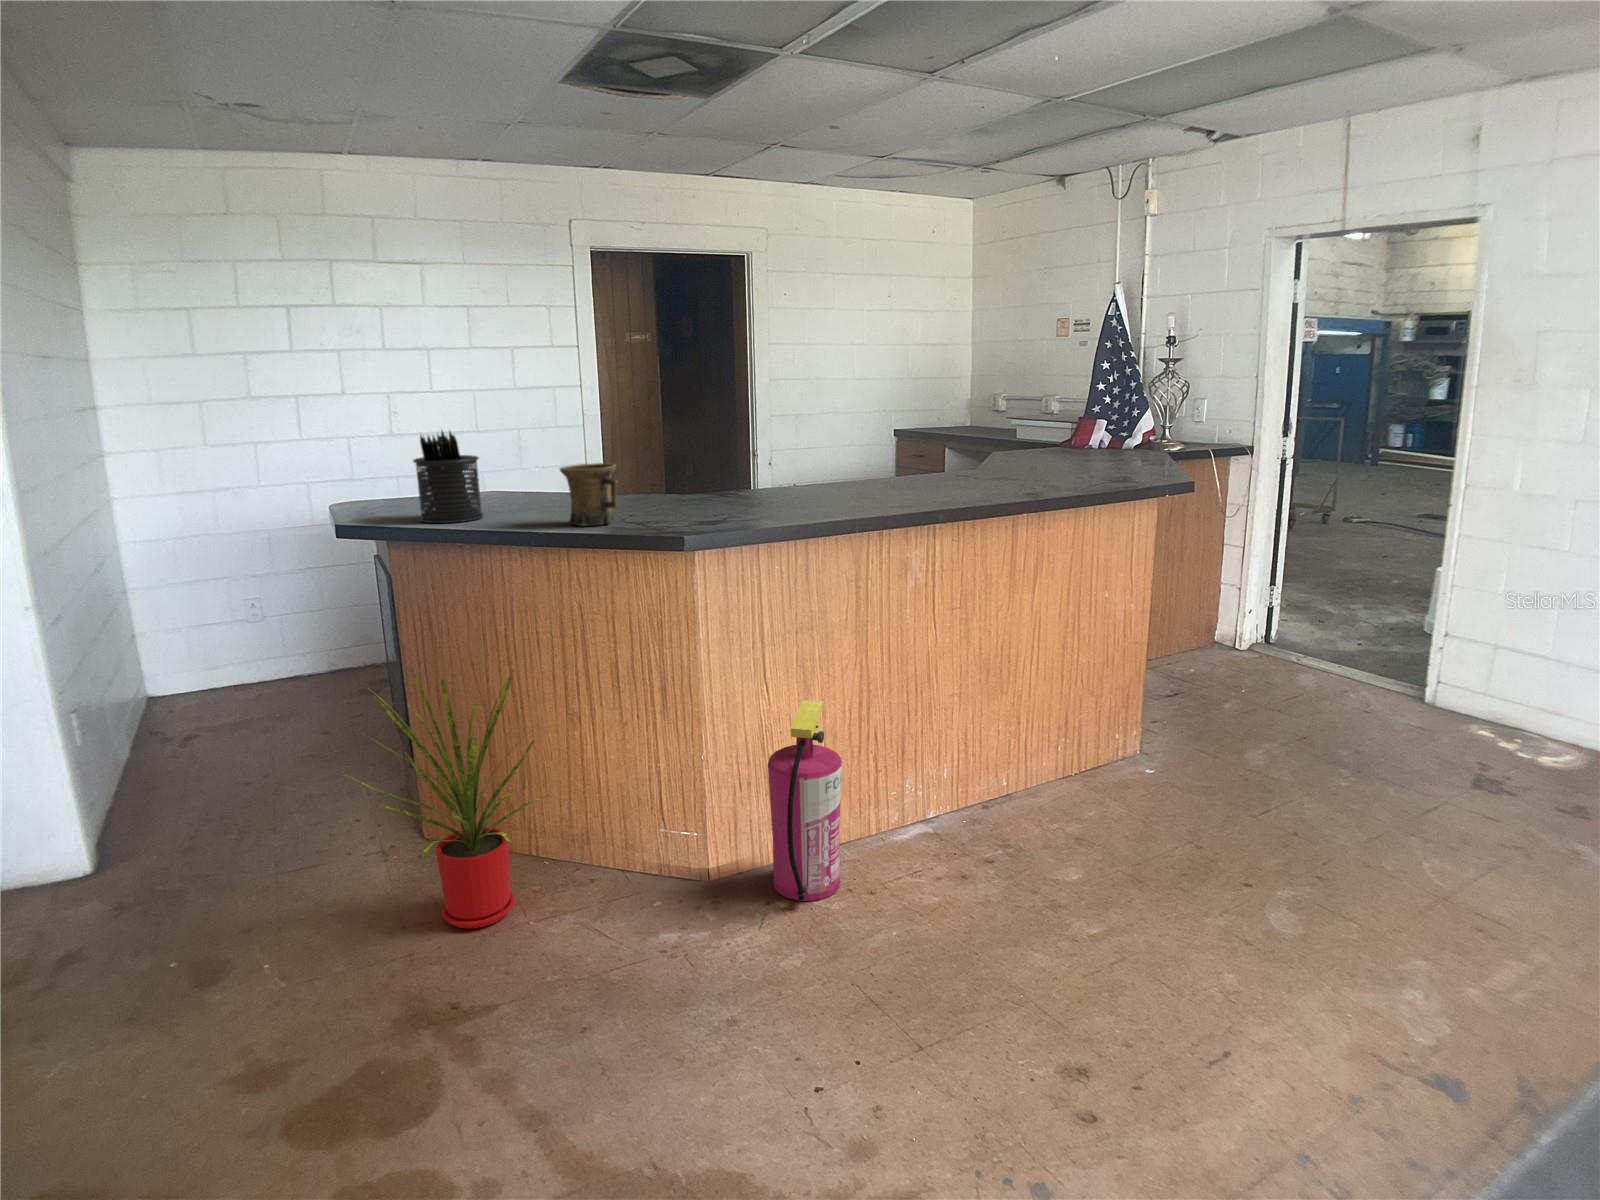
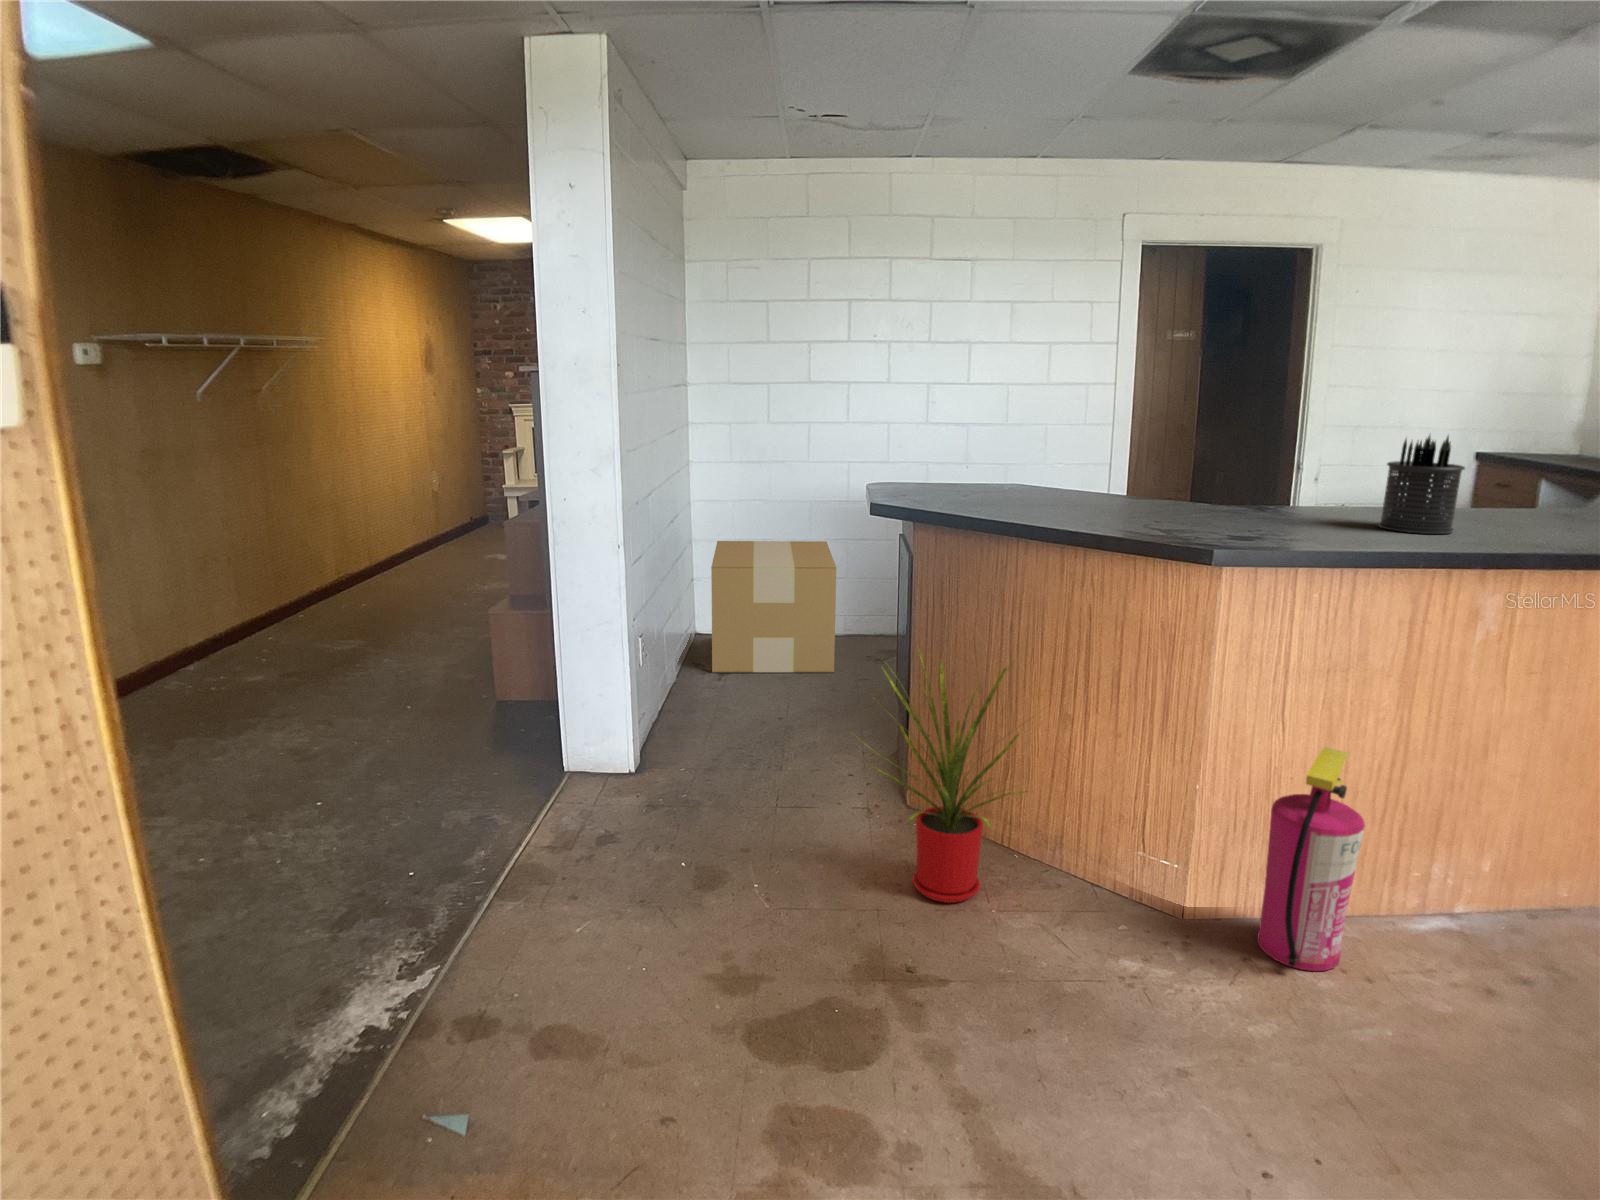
pen holder: present [413,431,483,523] -> present [1378,436,1465,534]
mug: present [560,463,618,526] -> none [1086,466,1147,529]
cardboard box: none [174,567,350,733] -> present [711,541,836,672]

